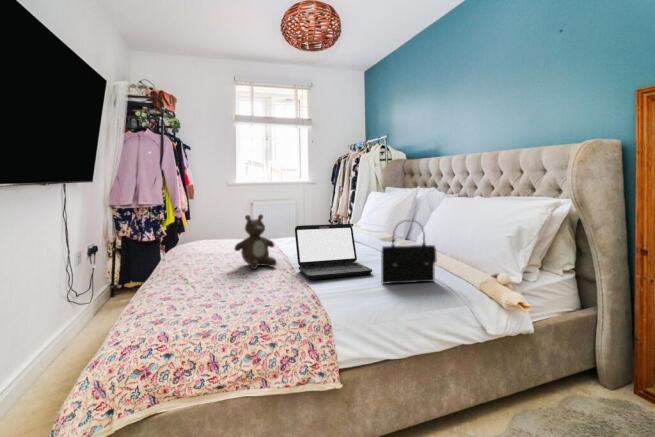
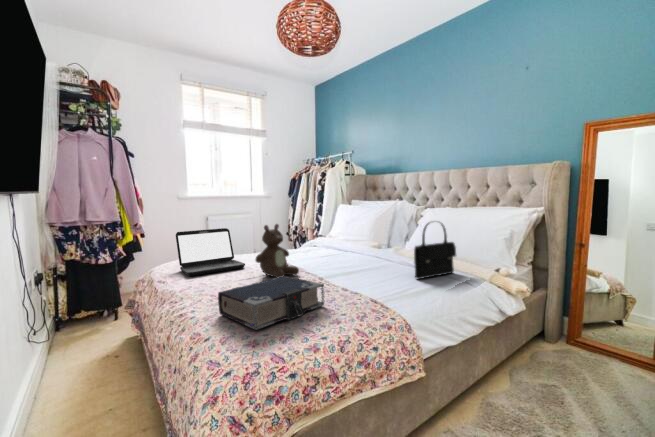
laptop: present [295,224,372,279] -> present [176,228,245,276]
book: none [164,266,258,311] -> present [218,276,324,330]

